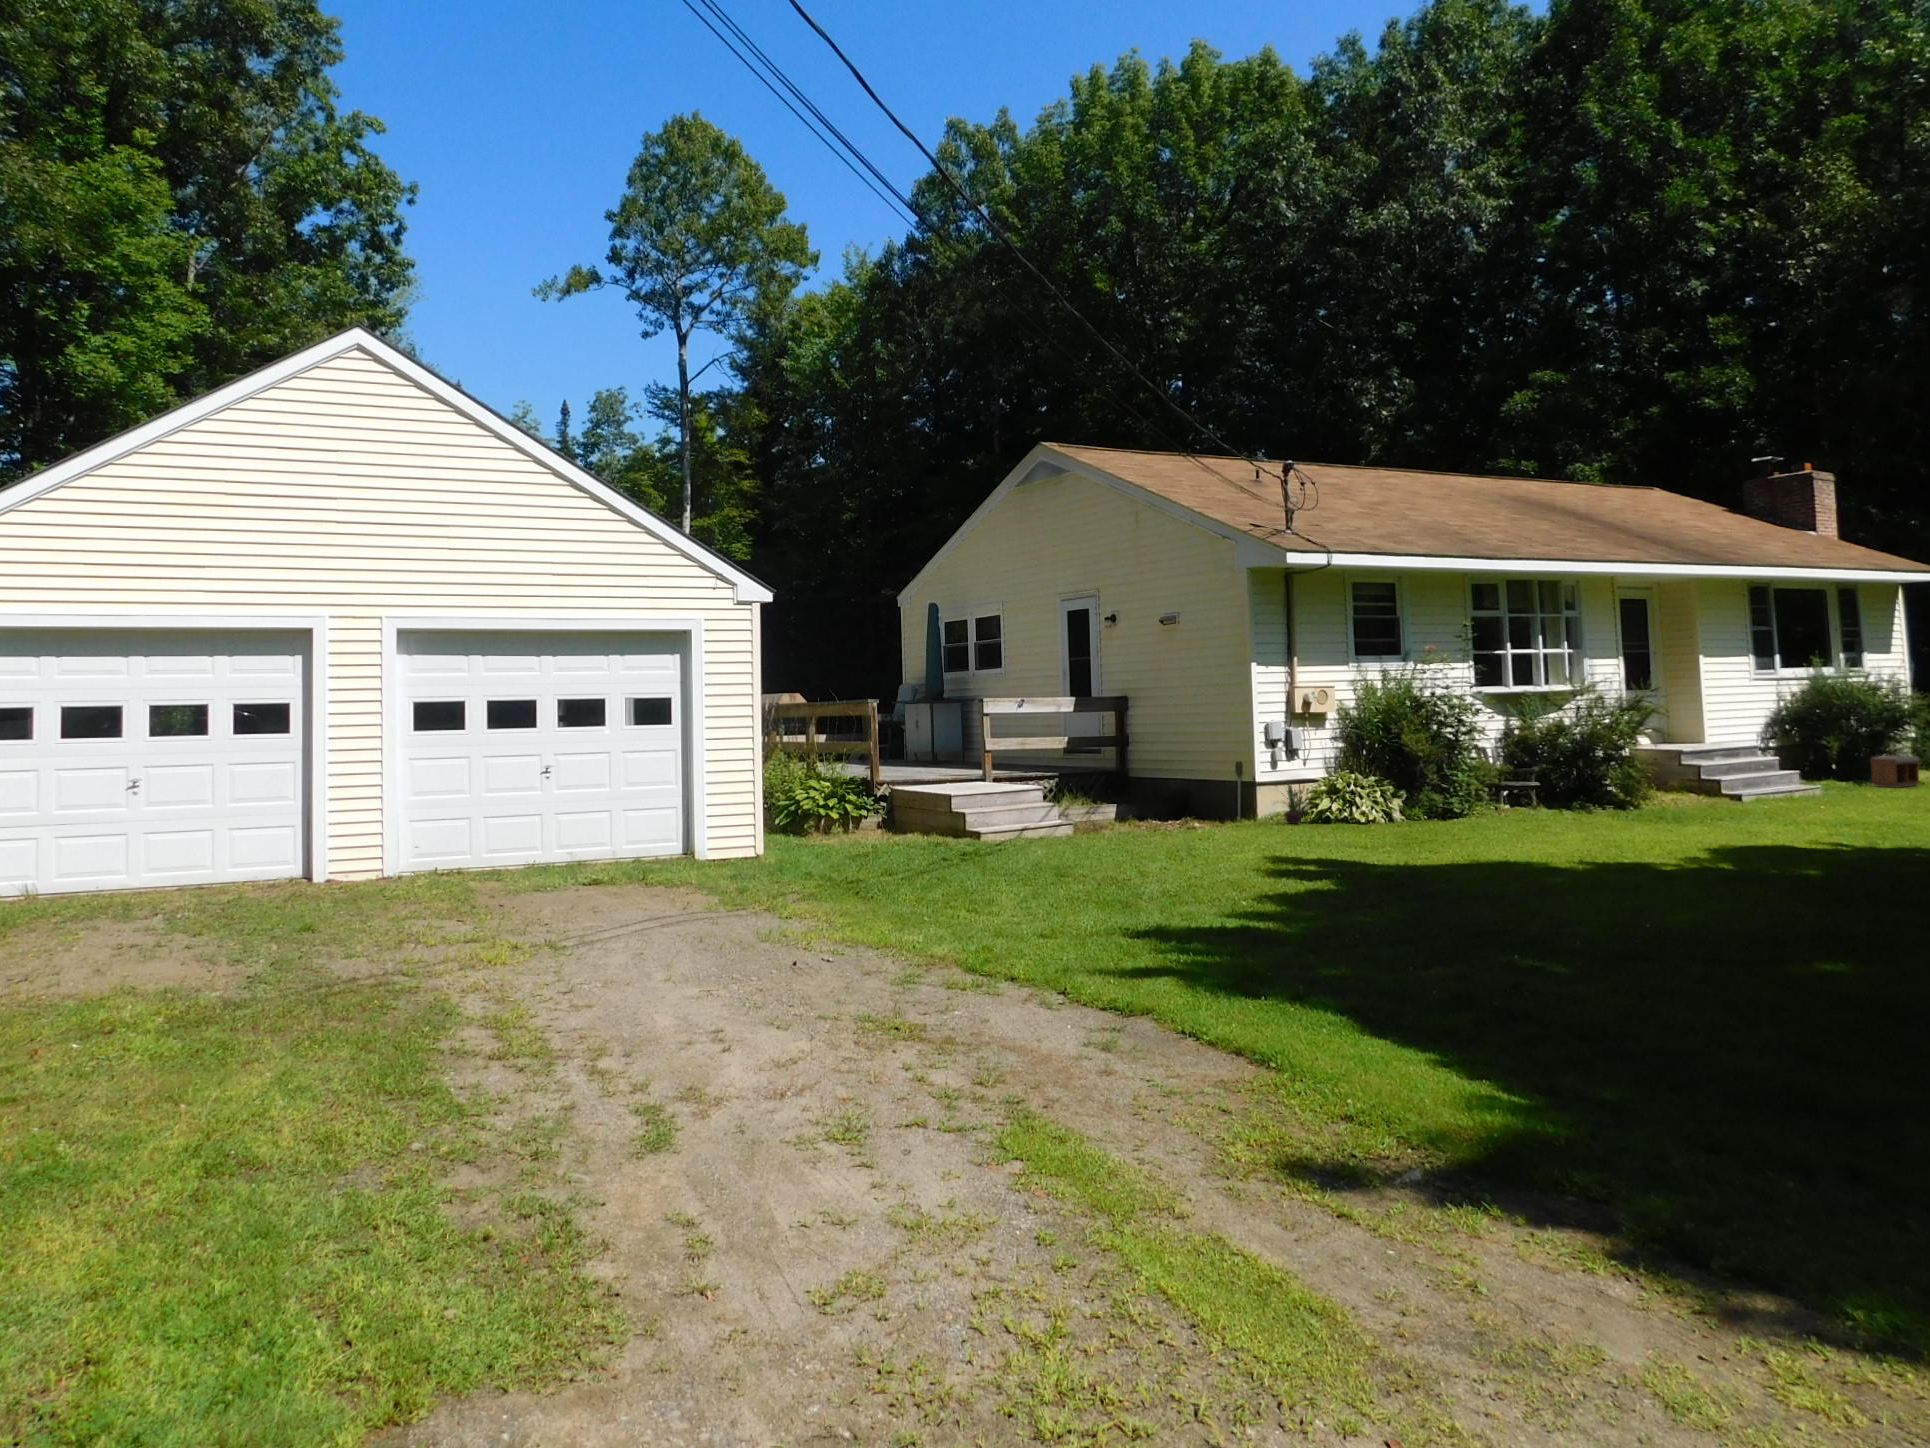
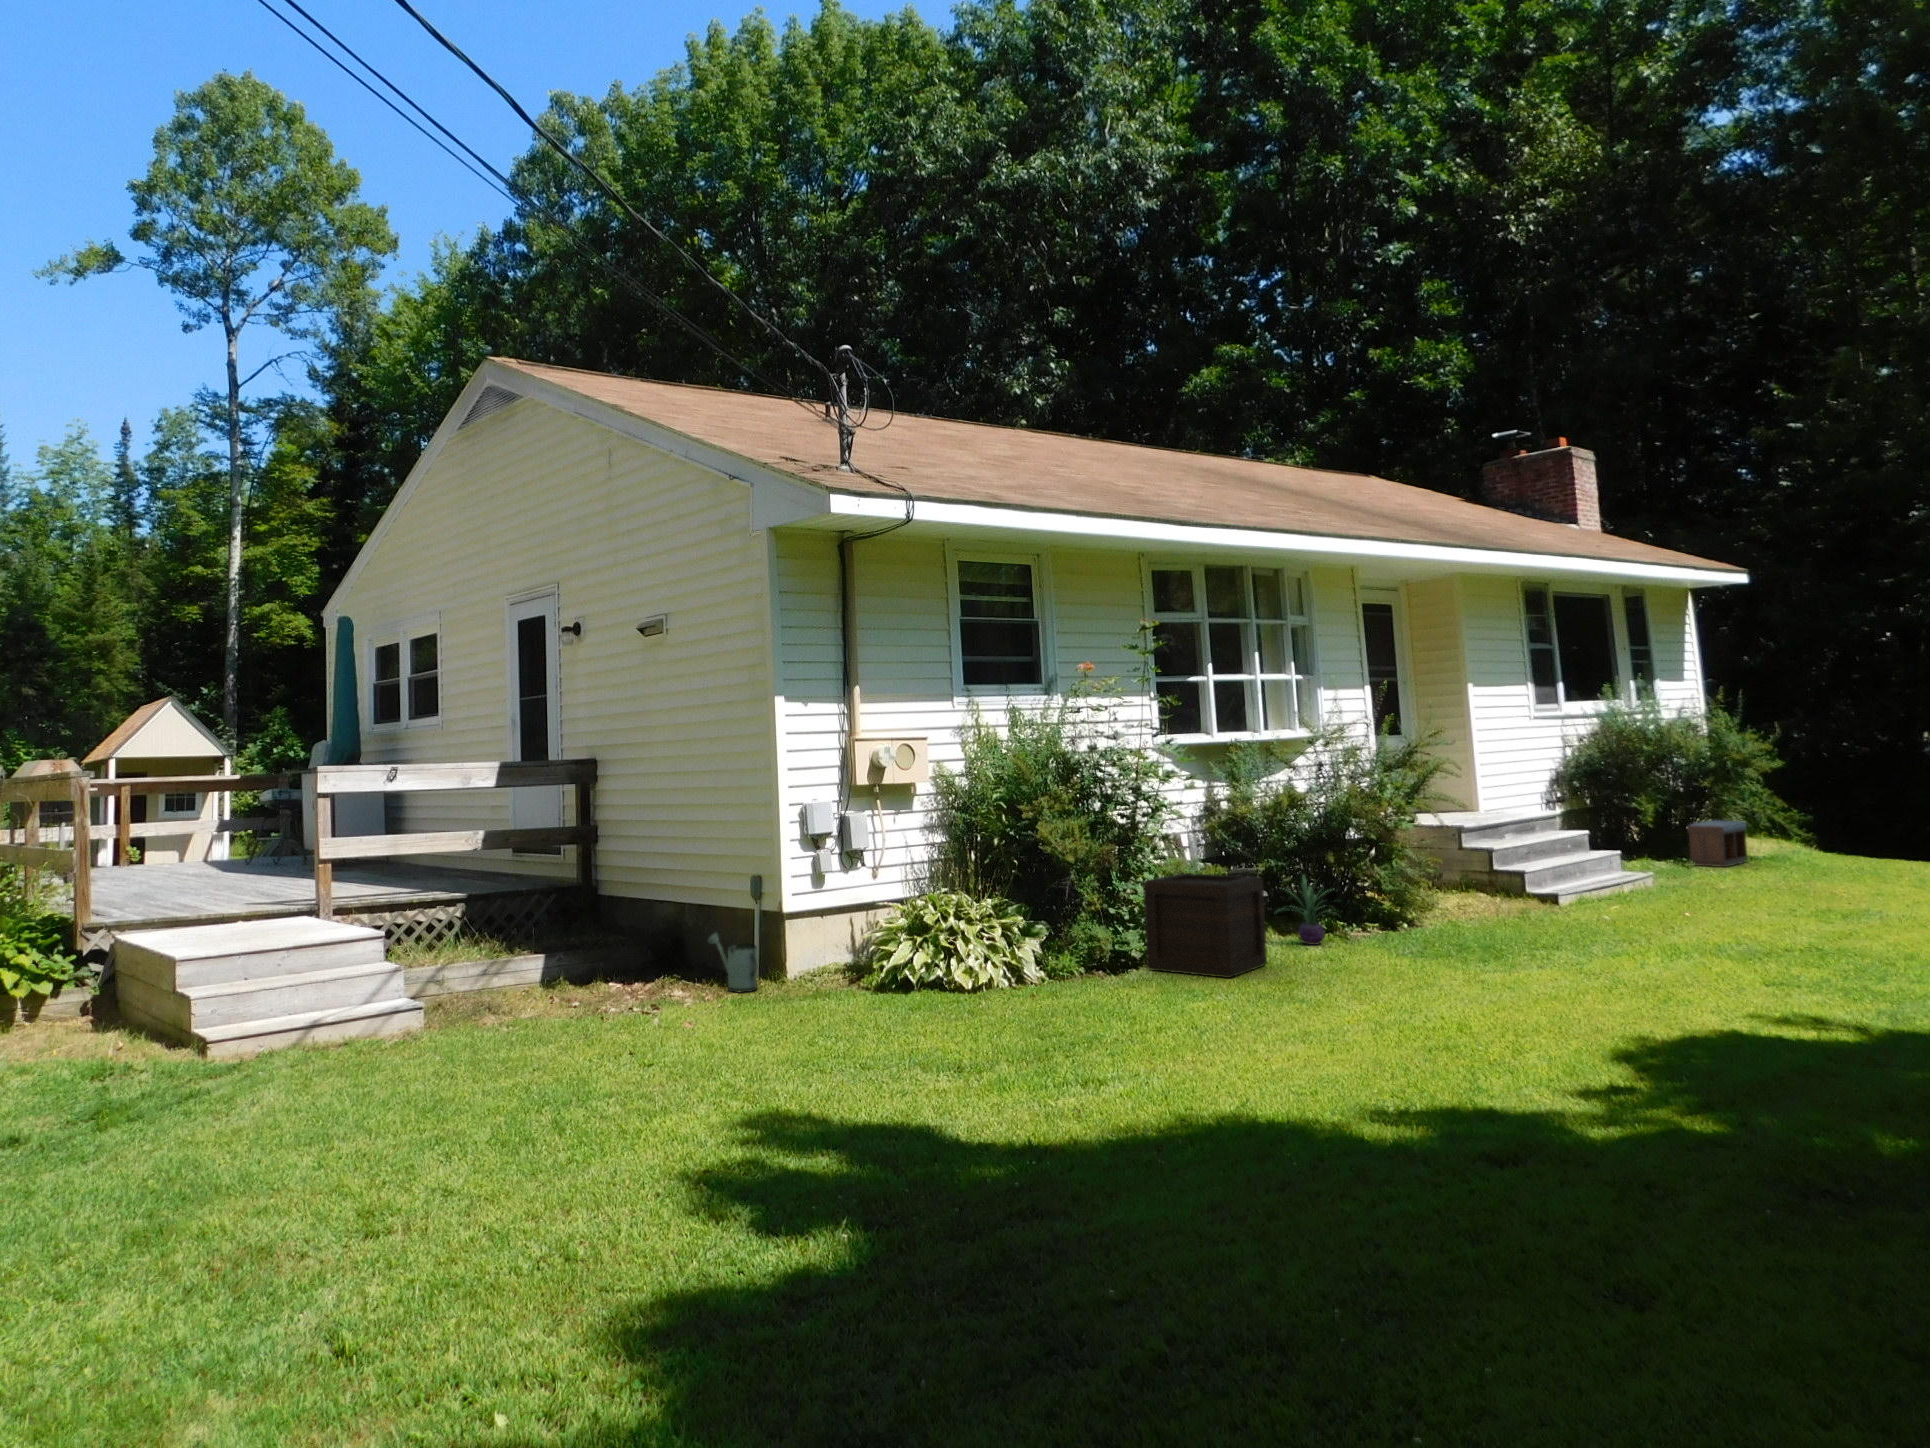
wooden crate: none [1463,768,1537,824] -> present [1143,873,1267,978]
decorative plant: present [1285,782,1301,824] -> present [1295,875,1339,945]
watering can: none [1213,789,1244,822] -> present [708,933,757,992]

